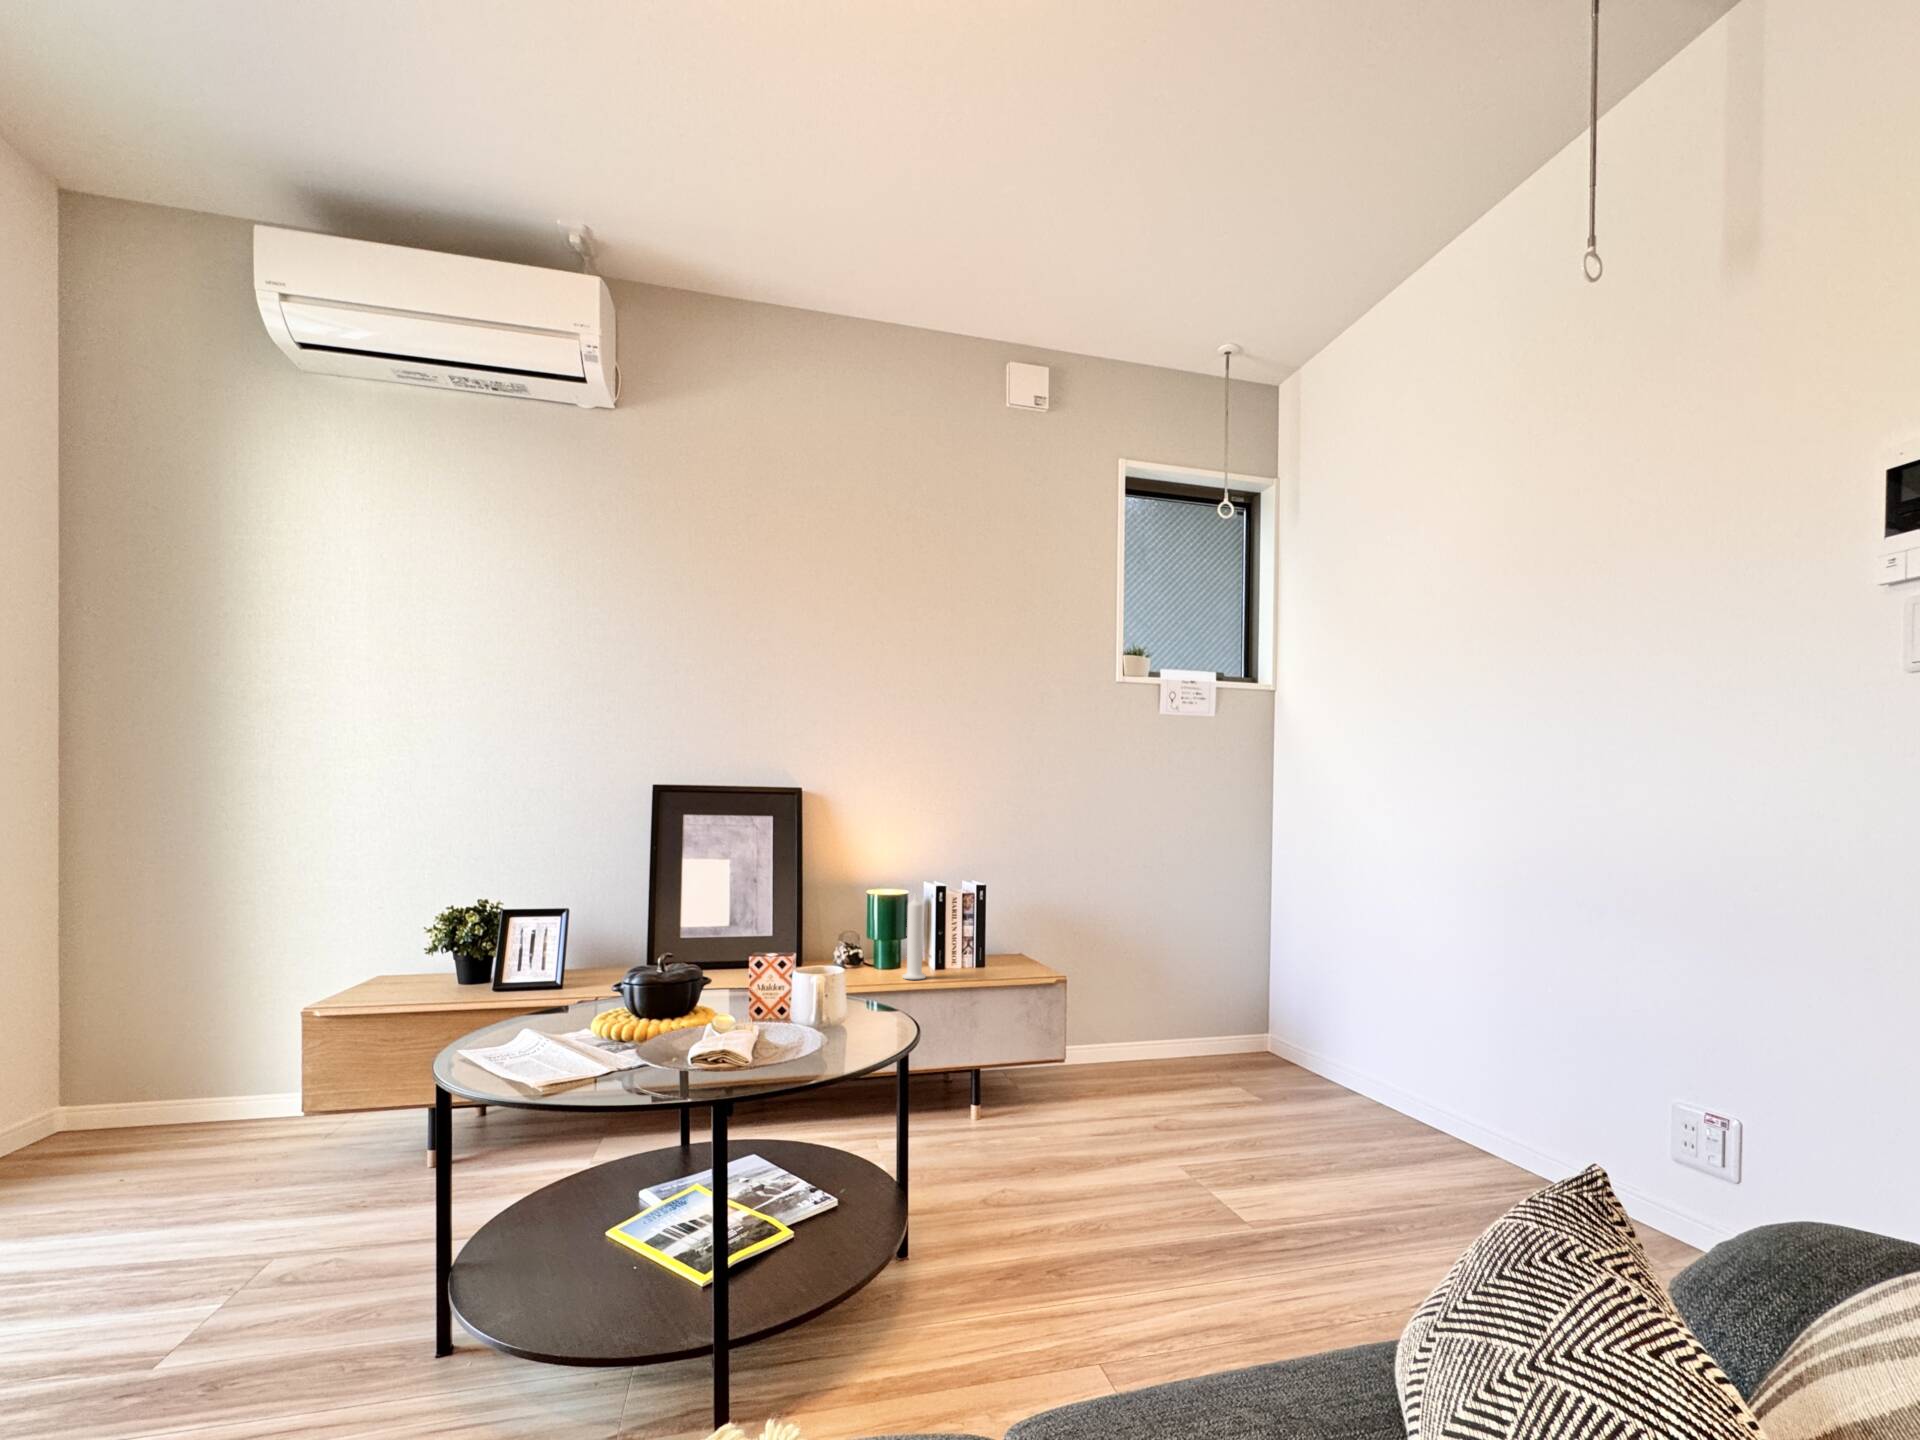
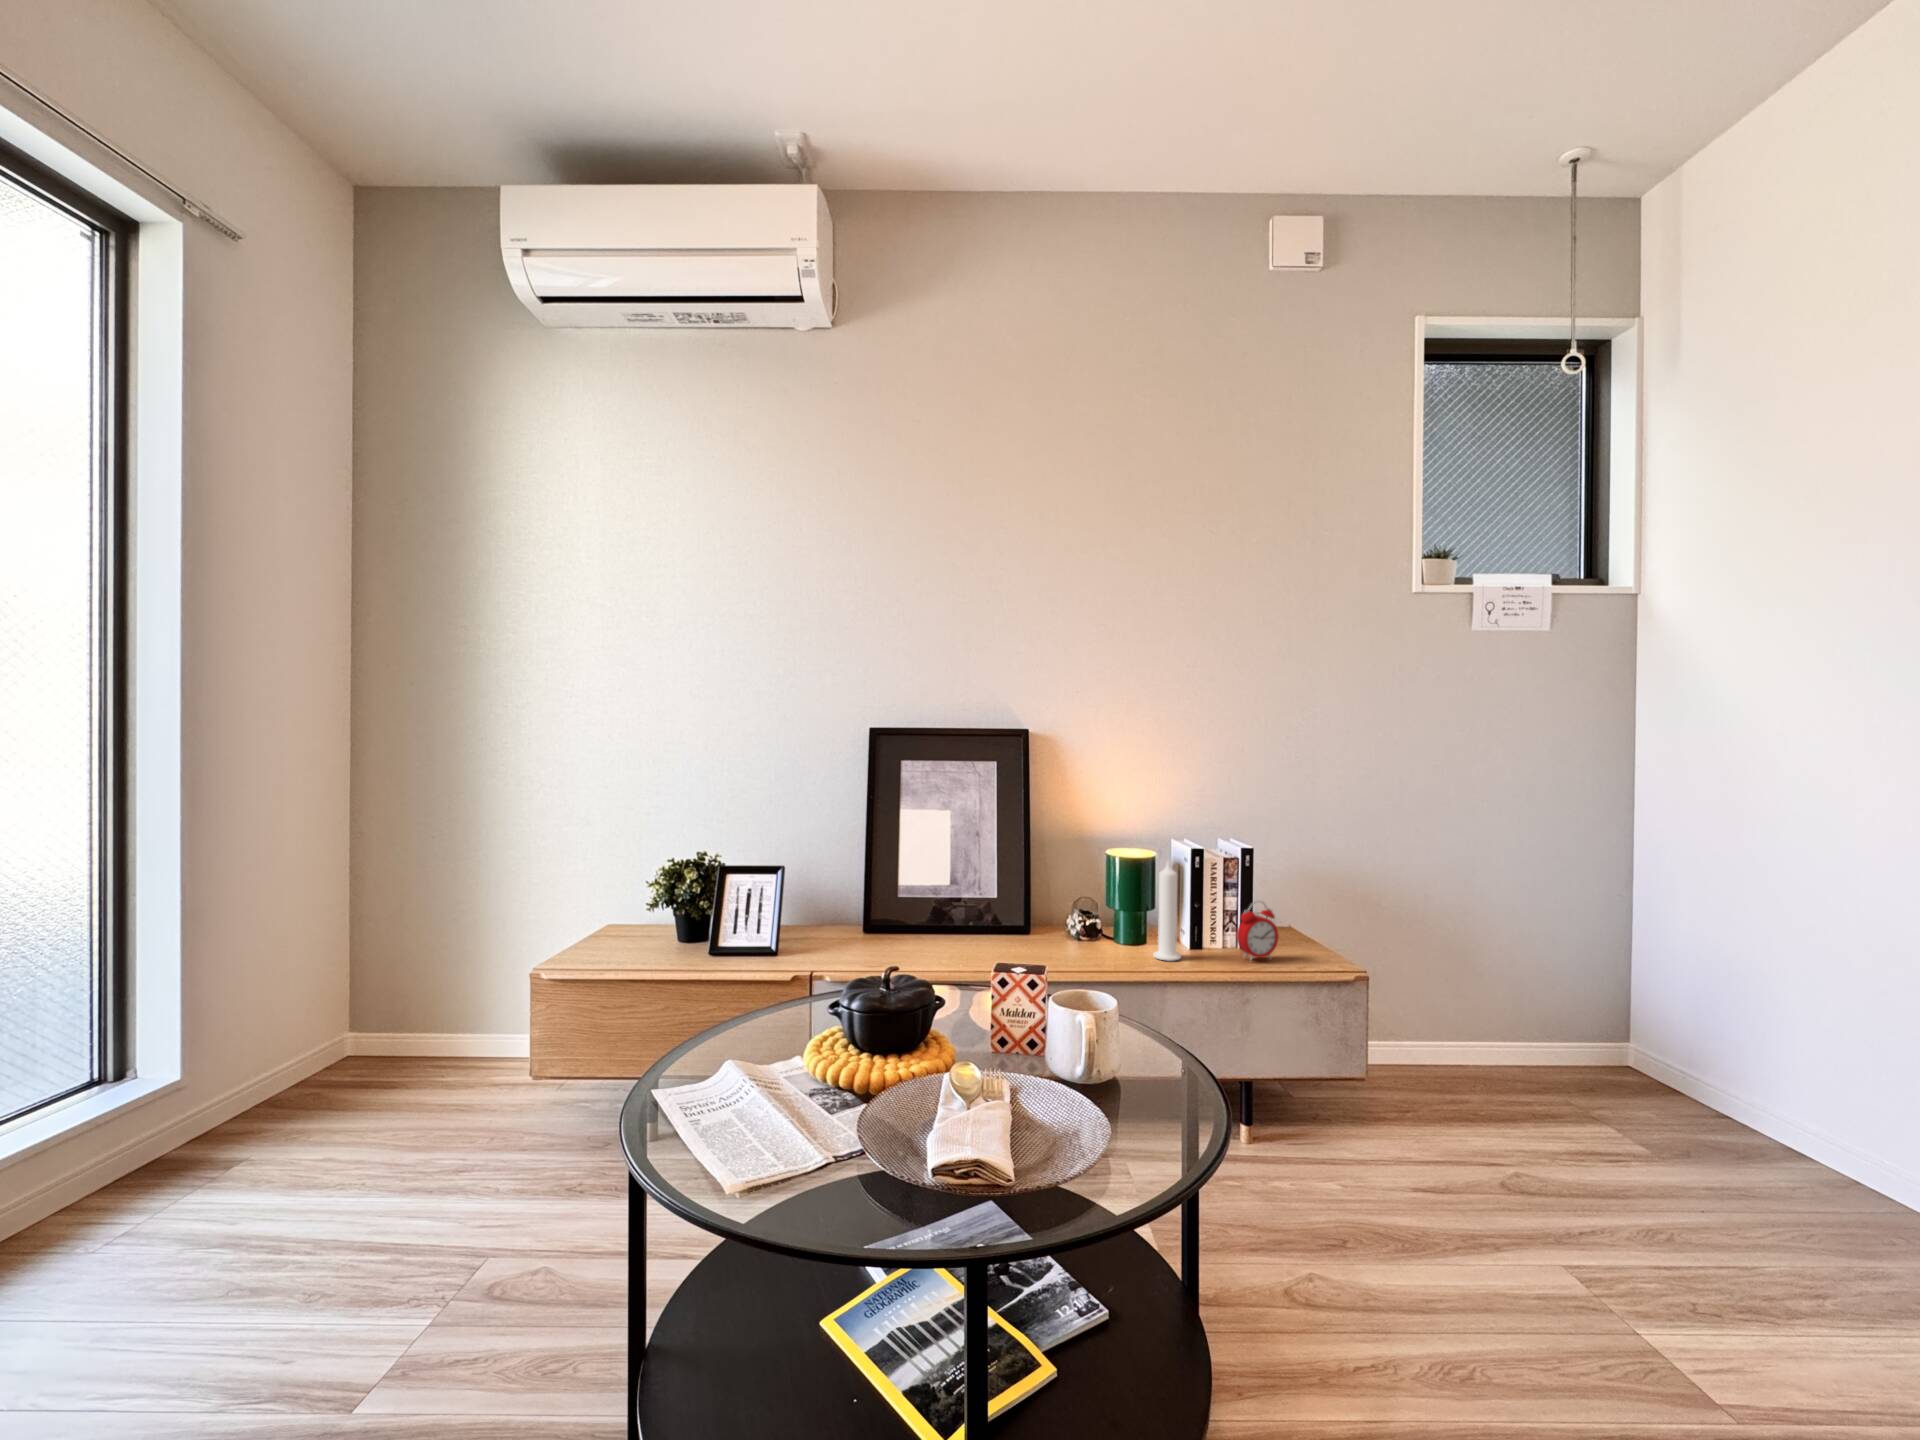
alarm clock: none [972,926,1006,978] -> present [1236,901,1279,960]

